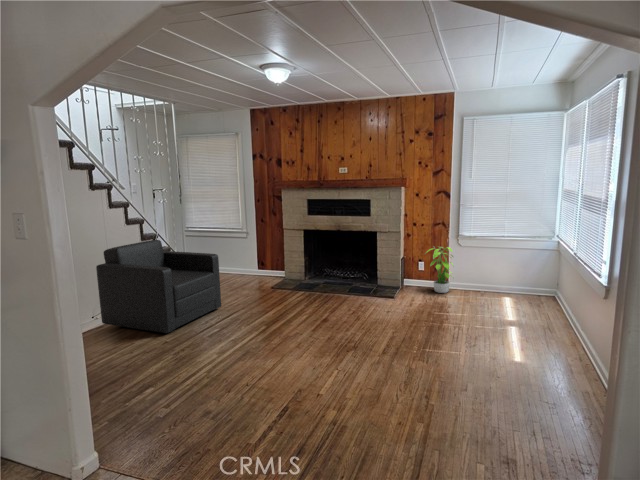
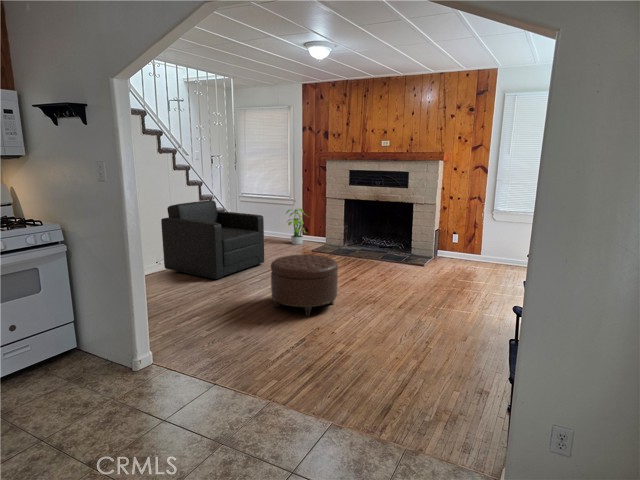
potted plant: present [427,247,454,293] -> present [286,209,306,245]
ottoman: none [237,299,315,374] -> present [271,254,338,316]

